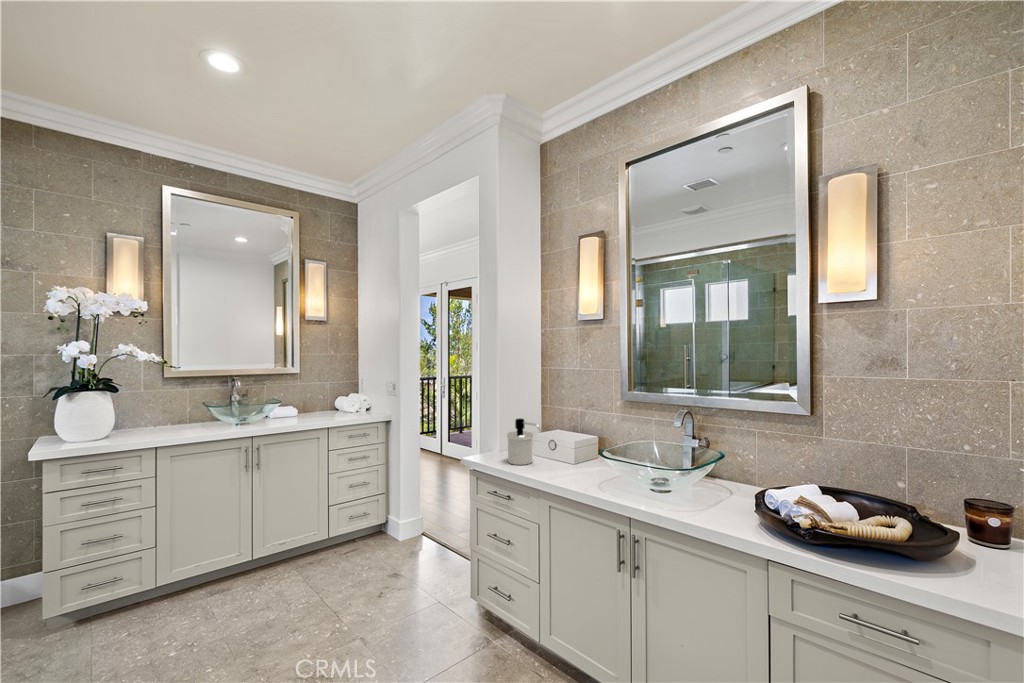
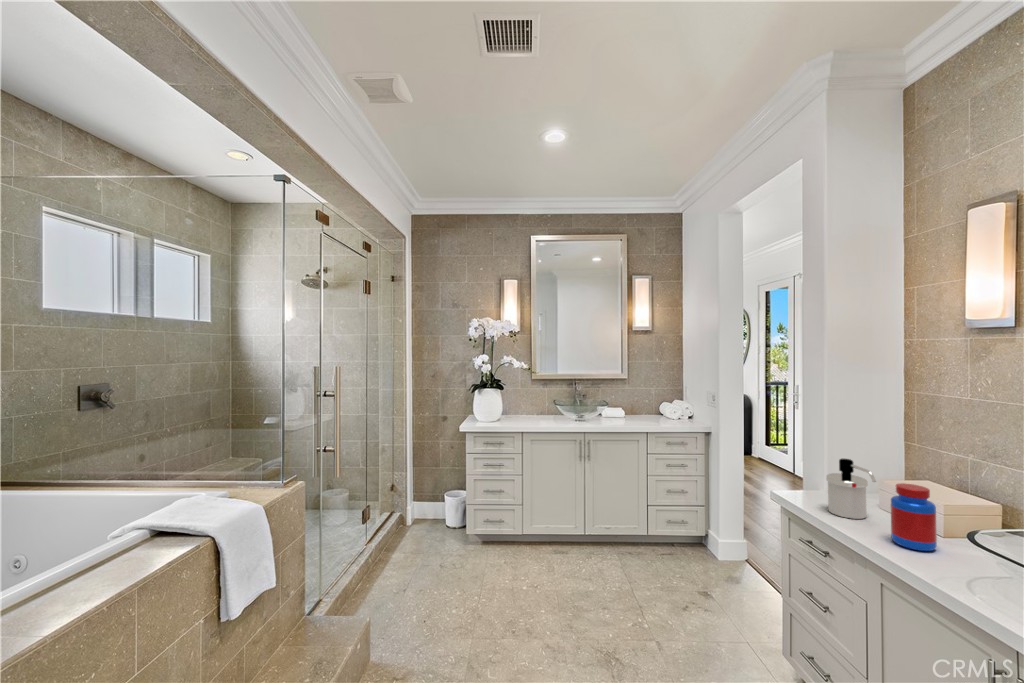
jar: none [554,429,579,475] -> present [891,483,937,551]

